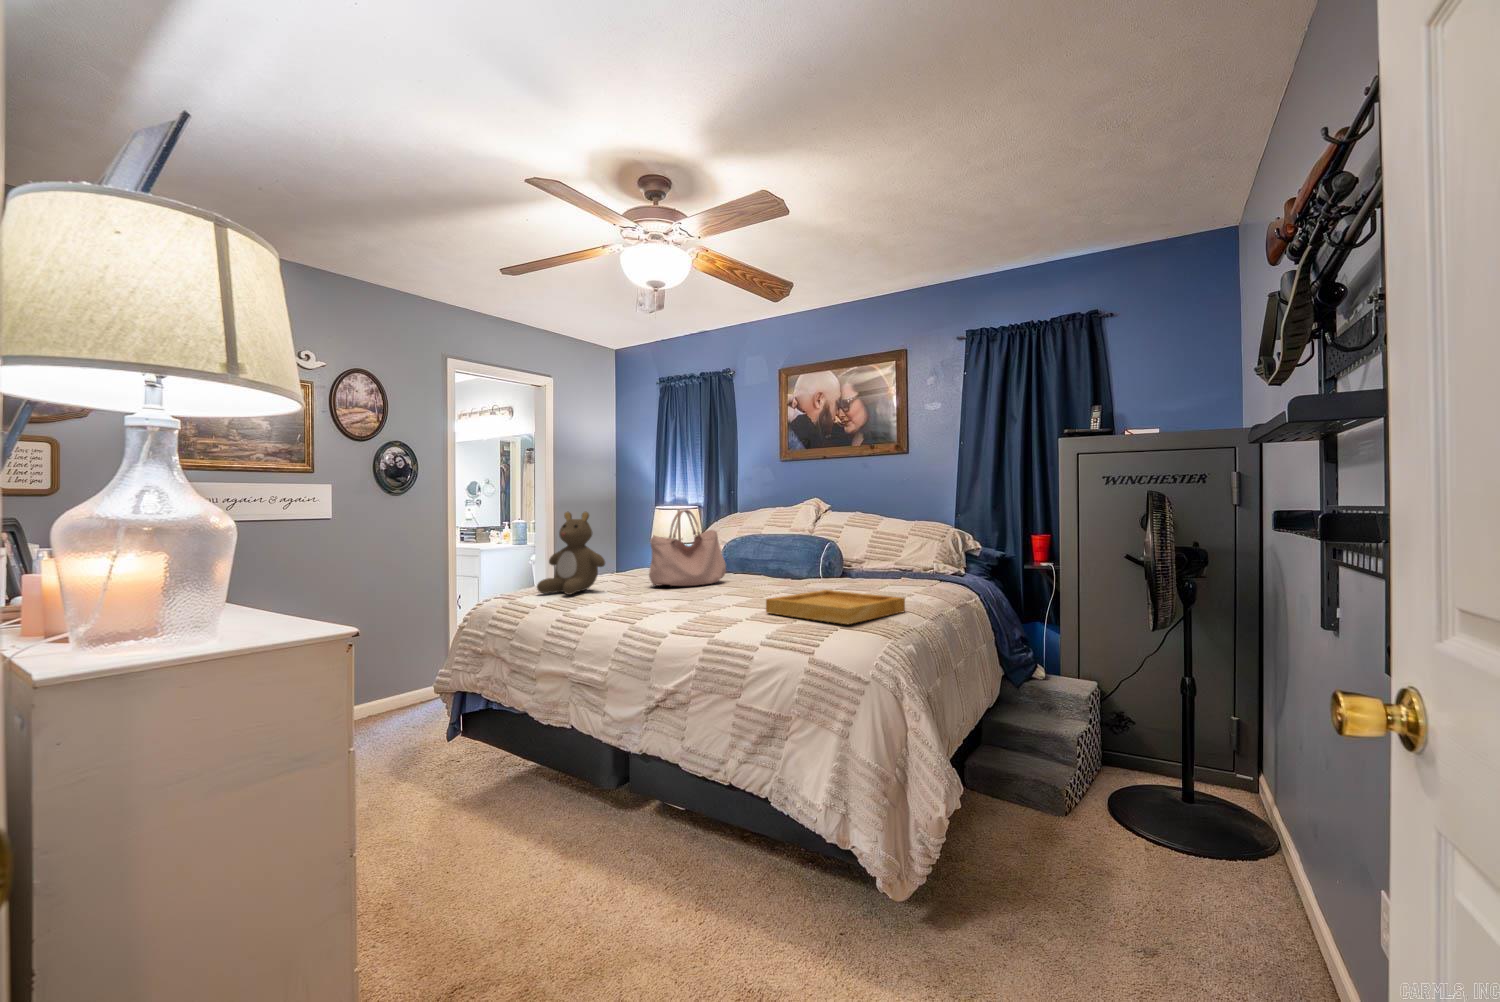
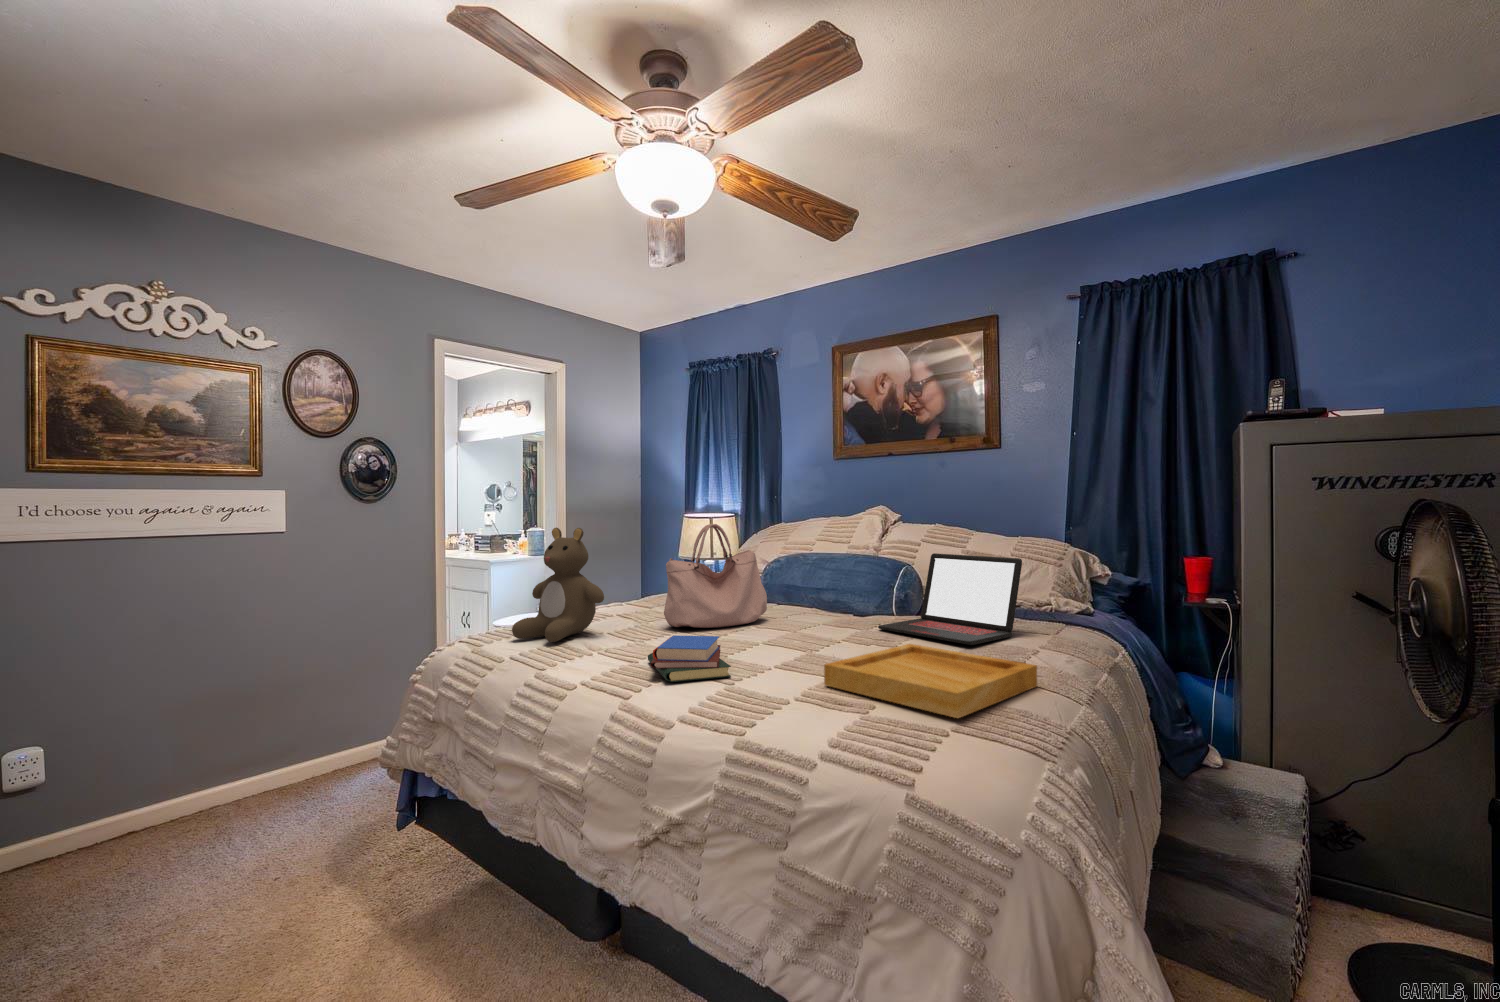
laptop: none [807,532,909,593] -> present [878,553,1022,645]
book: none [642,585,703,613] -> present [648,635,731,682]

